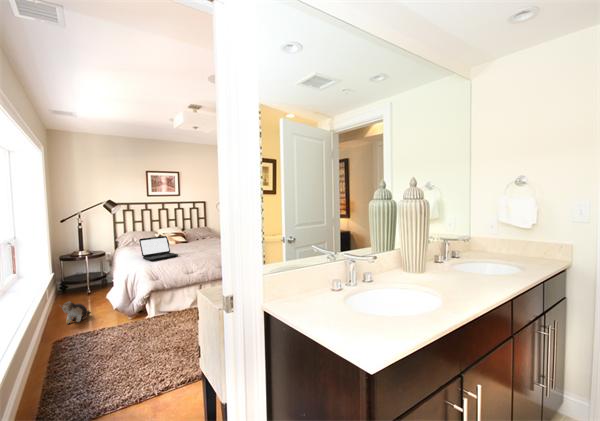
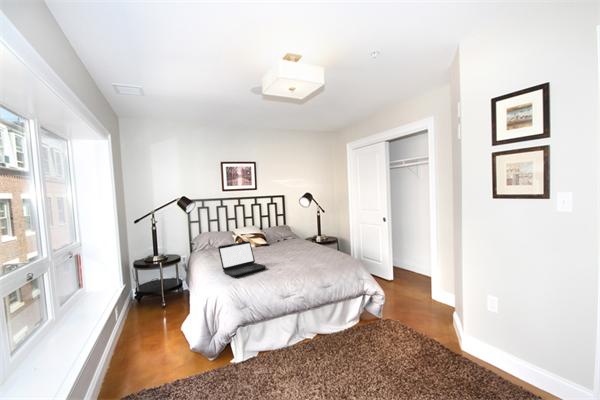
plush toy: present [59,302,90,324] -> none [122,334,162,363]

